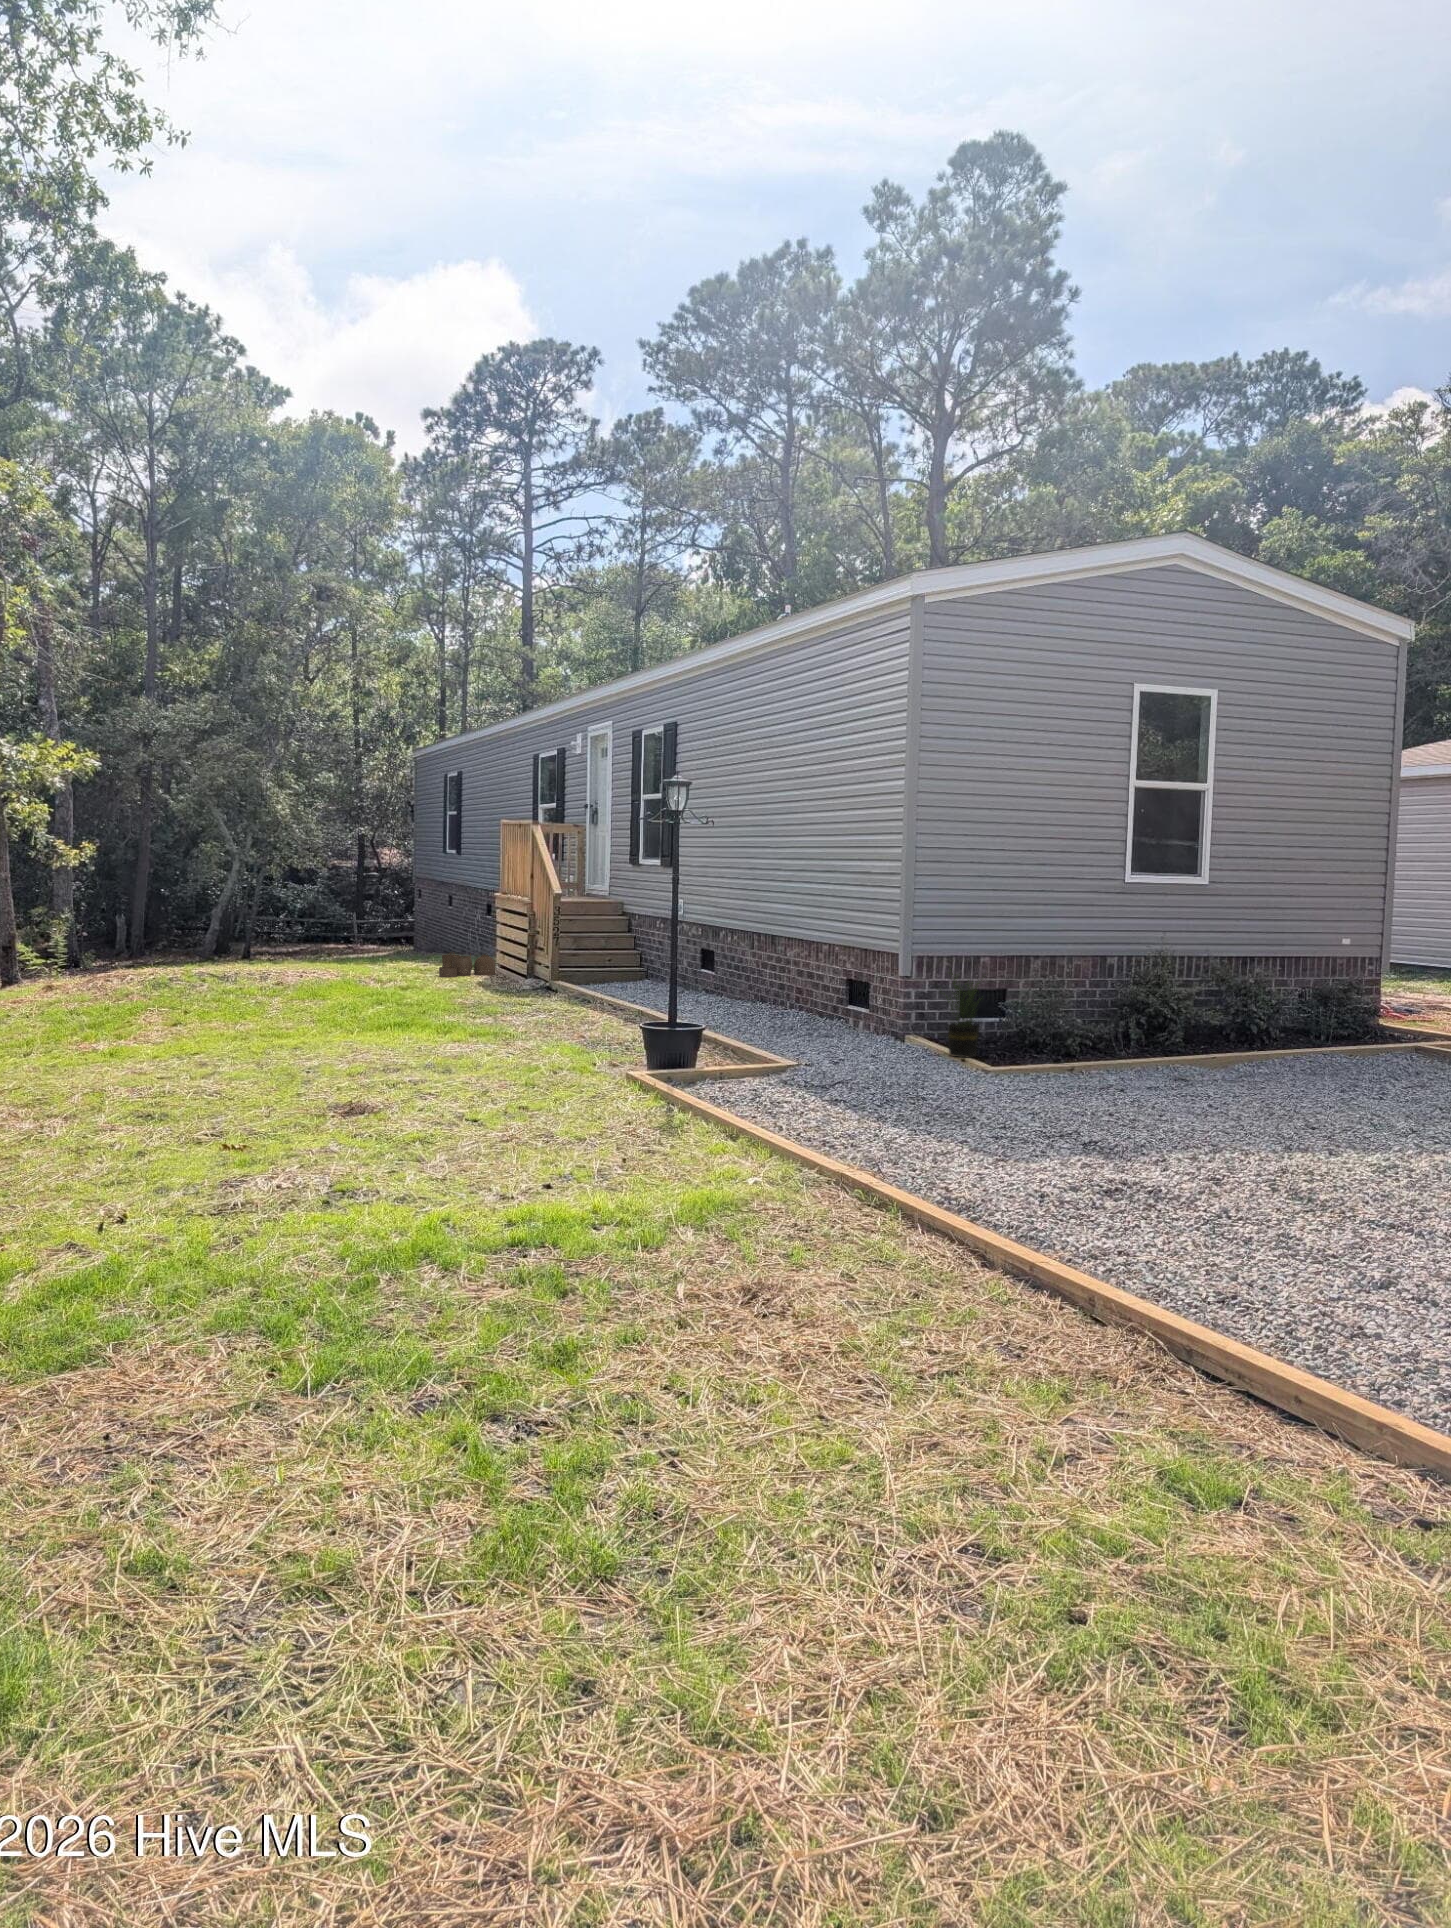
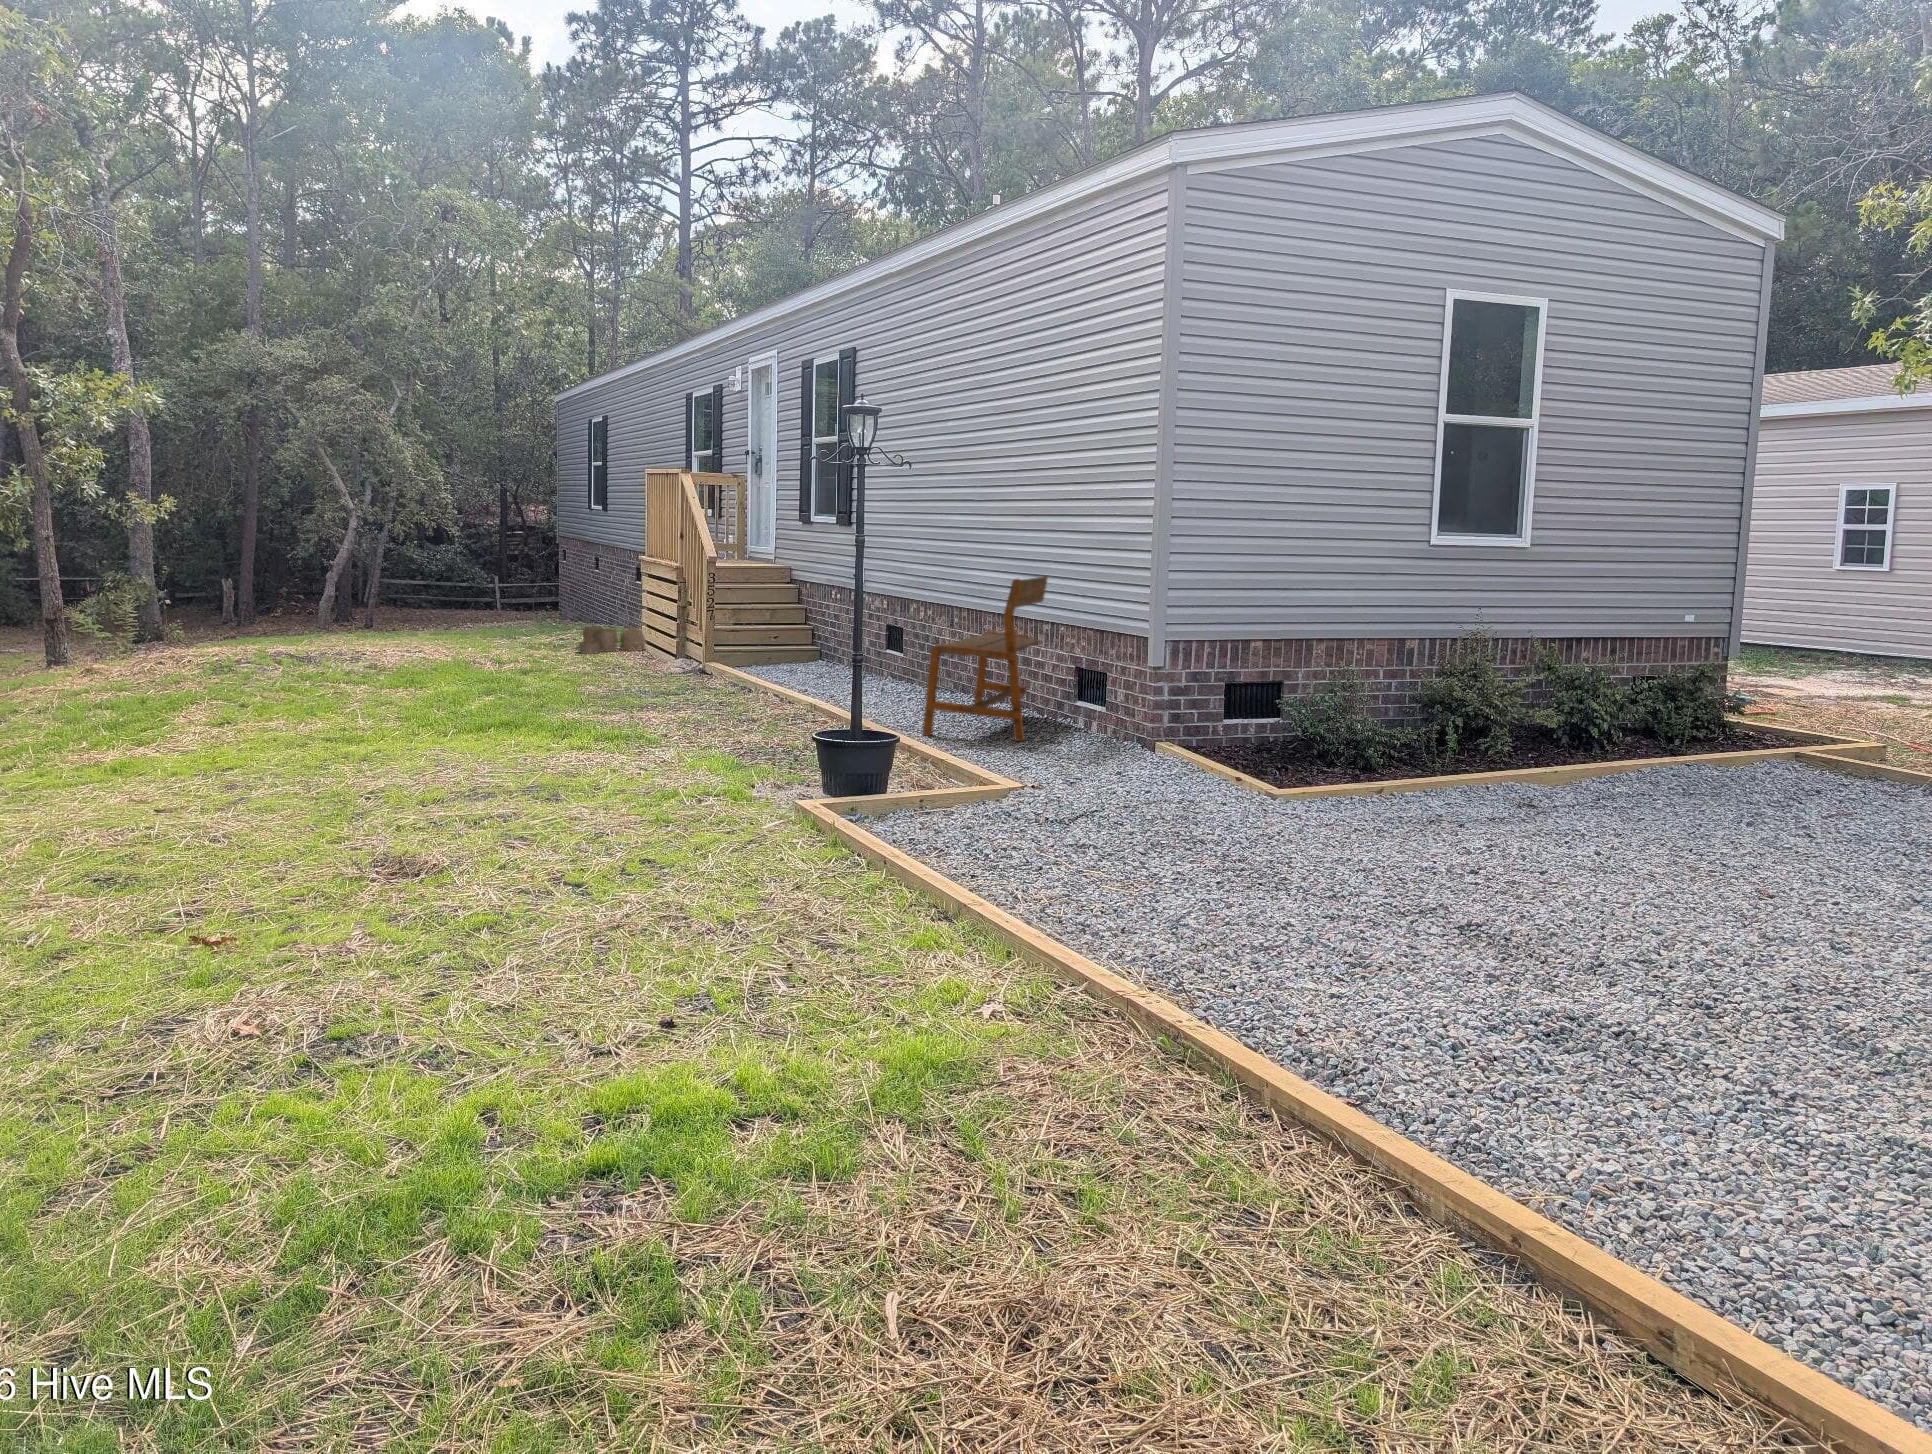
bench: none [726,906,841,1039] -> present [923,576,1047,742]
potted plant: present [940,969,982,1058] -> none [1191,651,1269,770]

